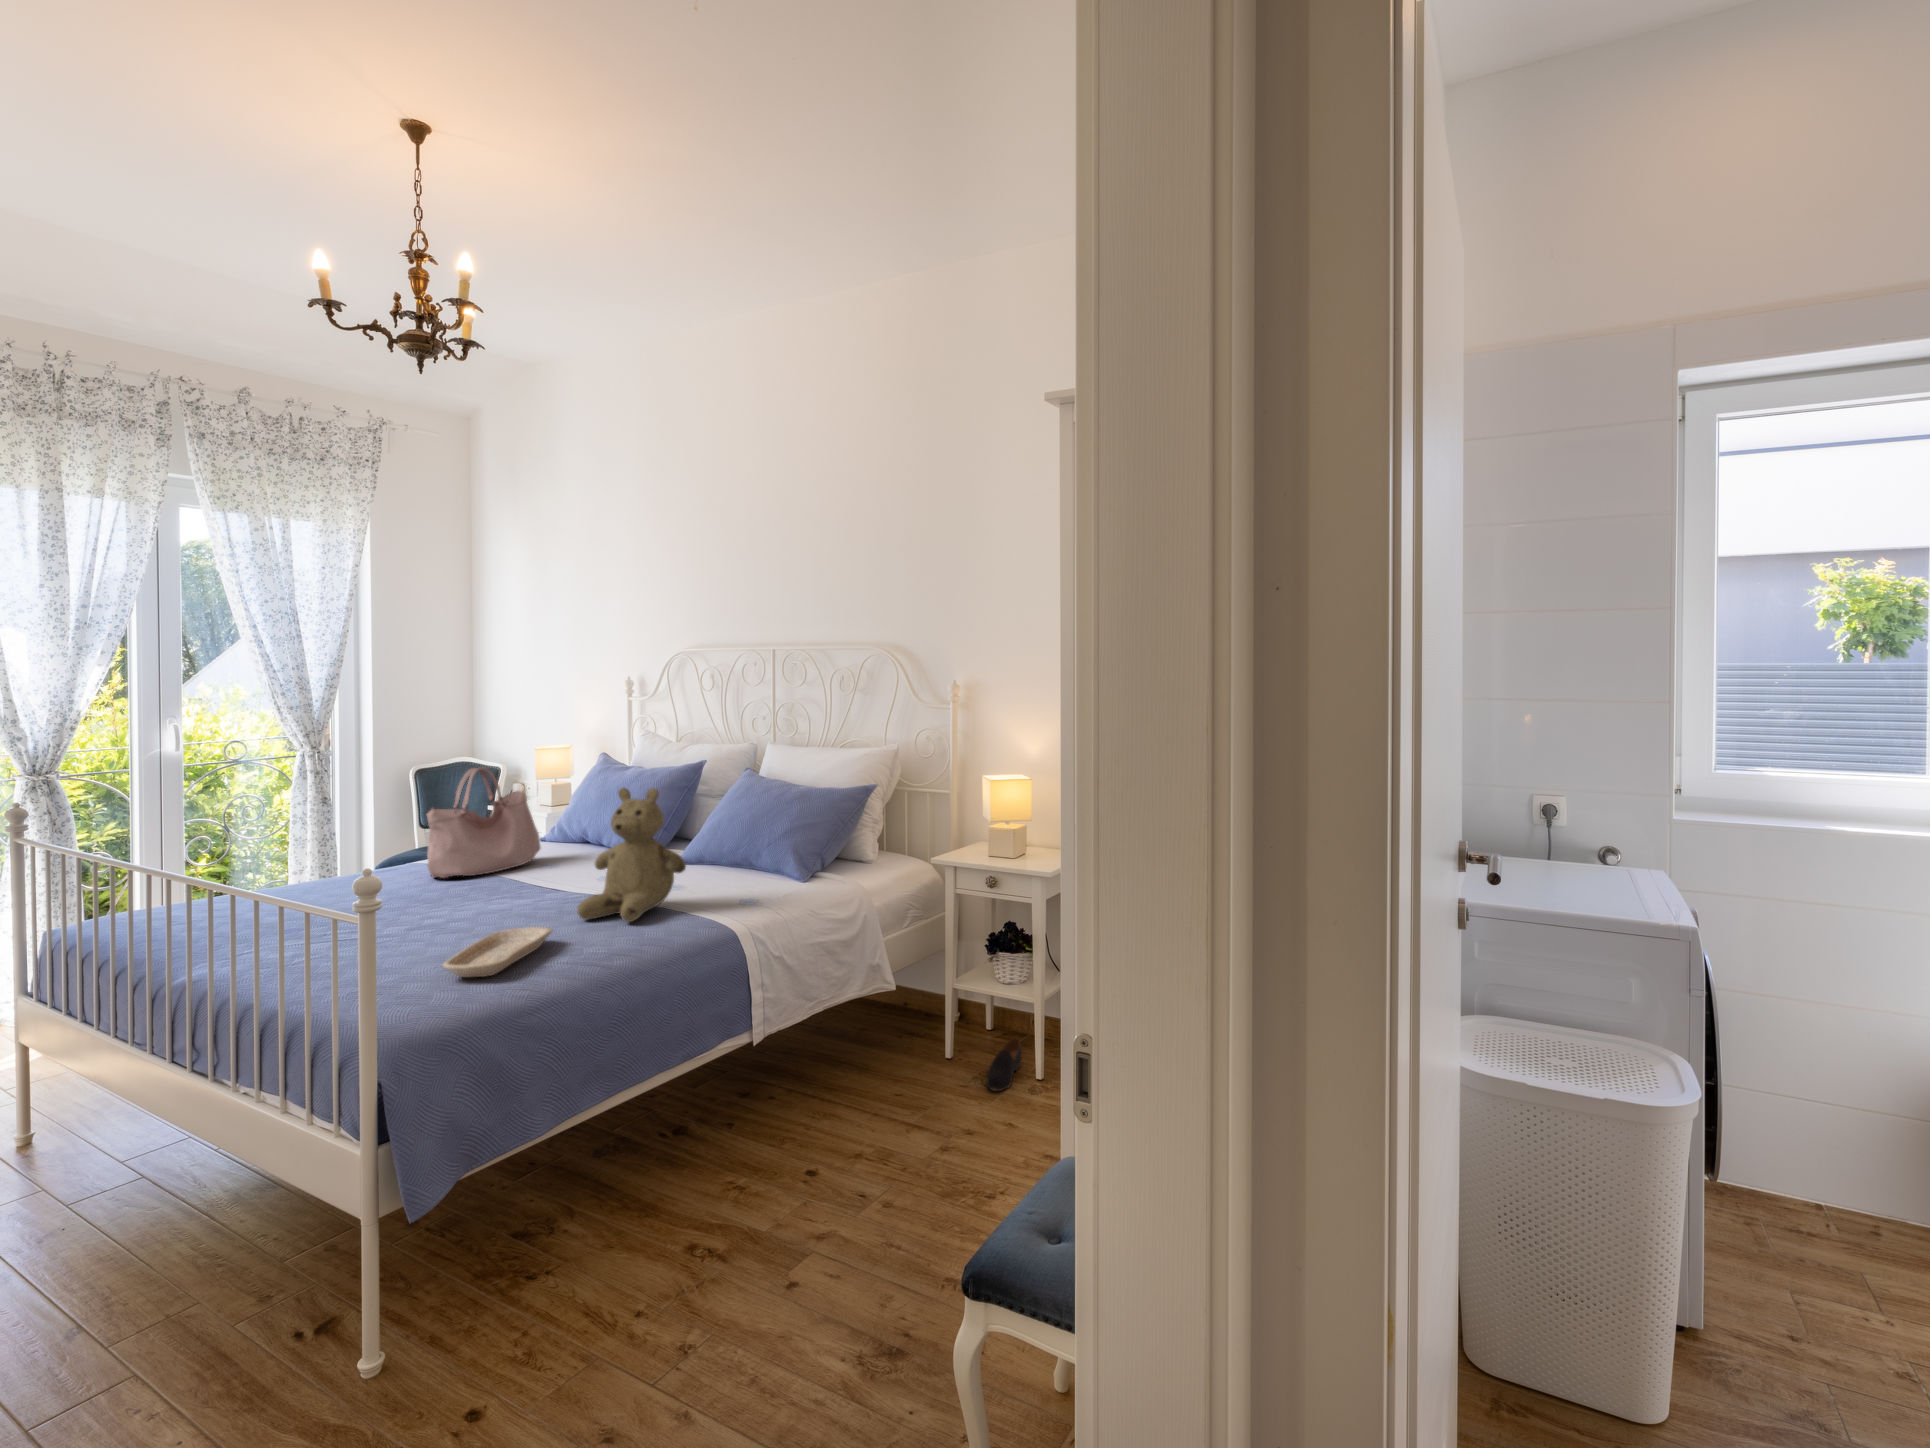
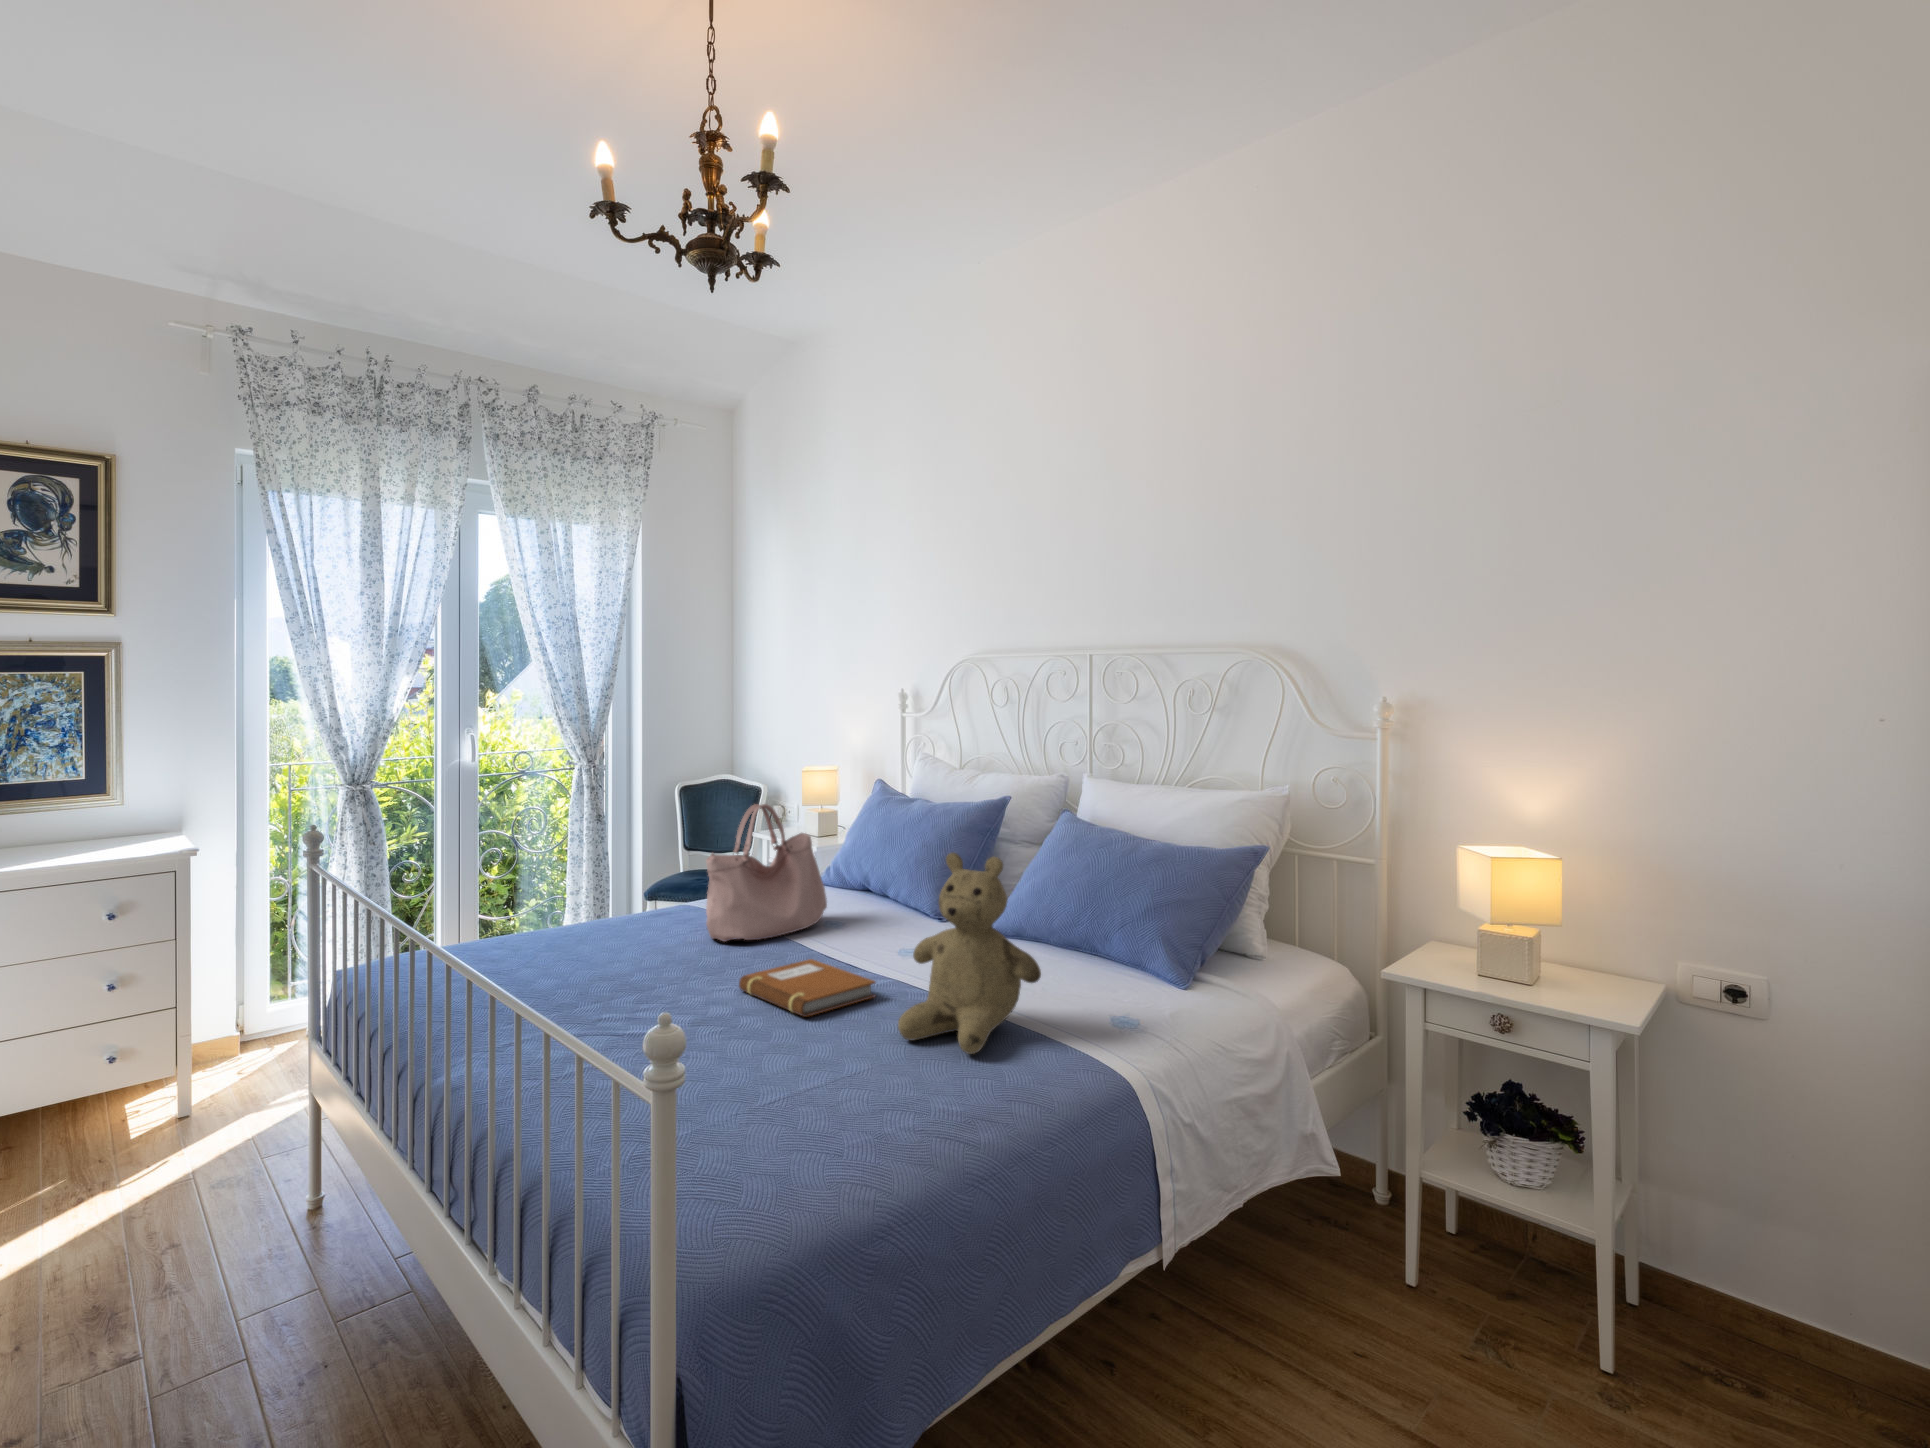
notebook: none [453,881,568,915] -> present [739,959,875,1017]
tray: present [443,927,552,977] -> none [745,1056,877,1151]
shoe: present [986,1037,1022,1091] -> none [1490,1275,1539,1379]

